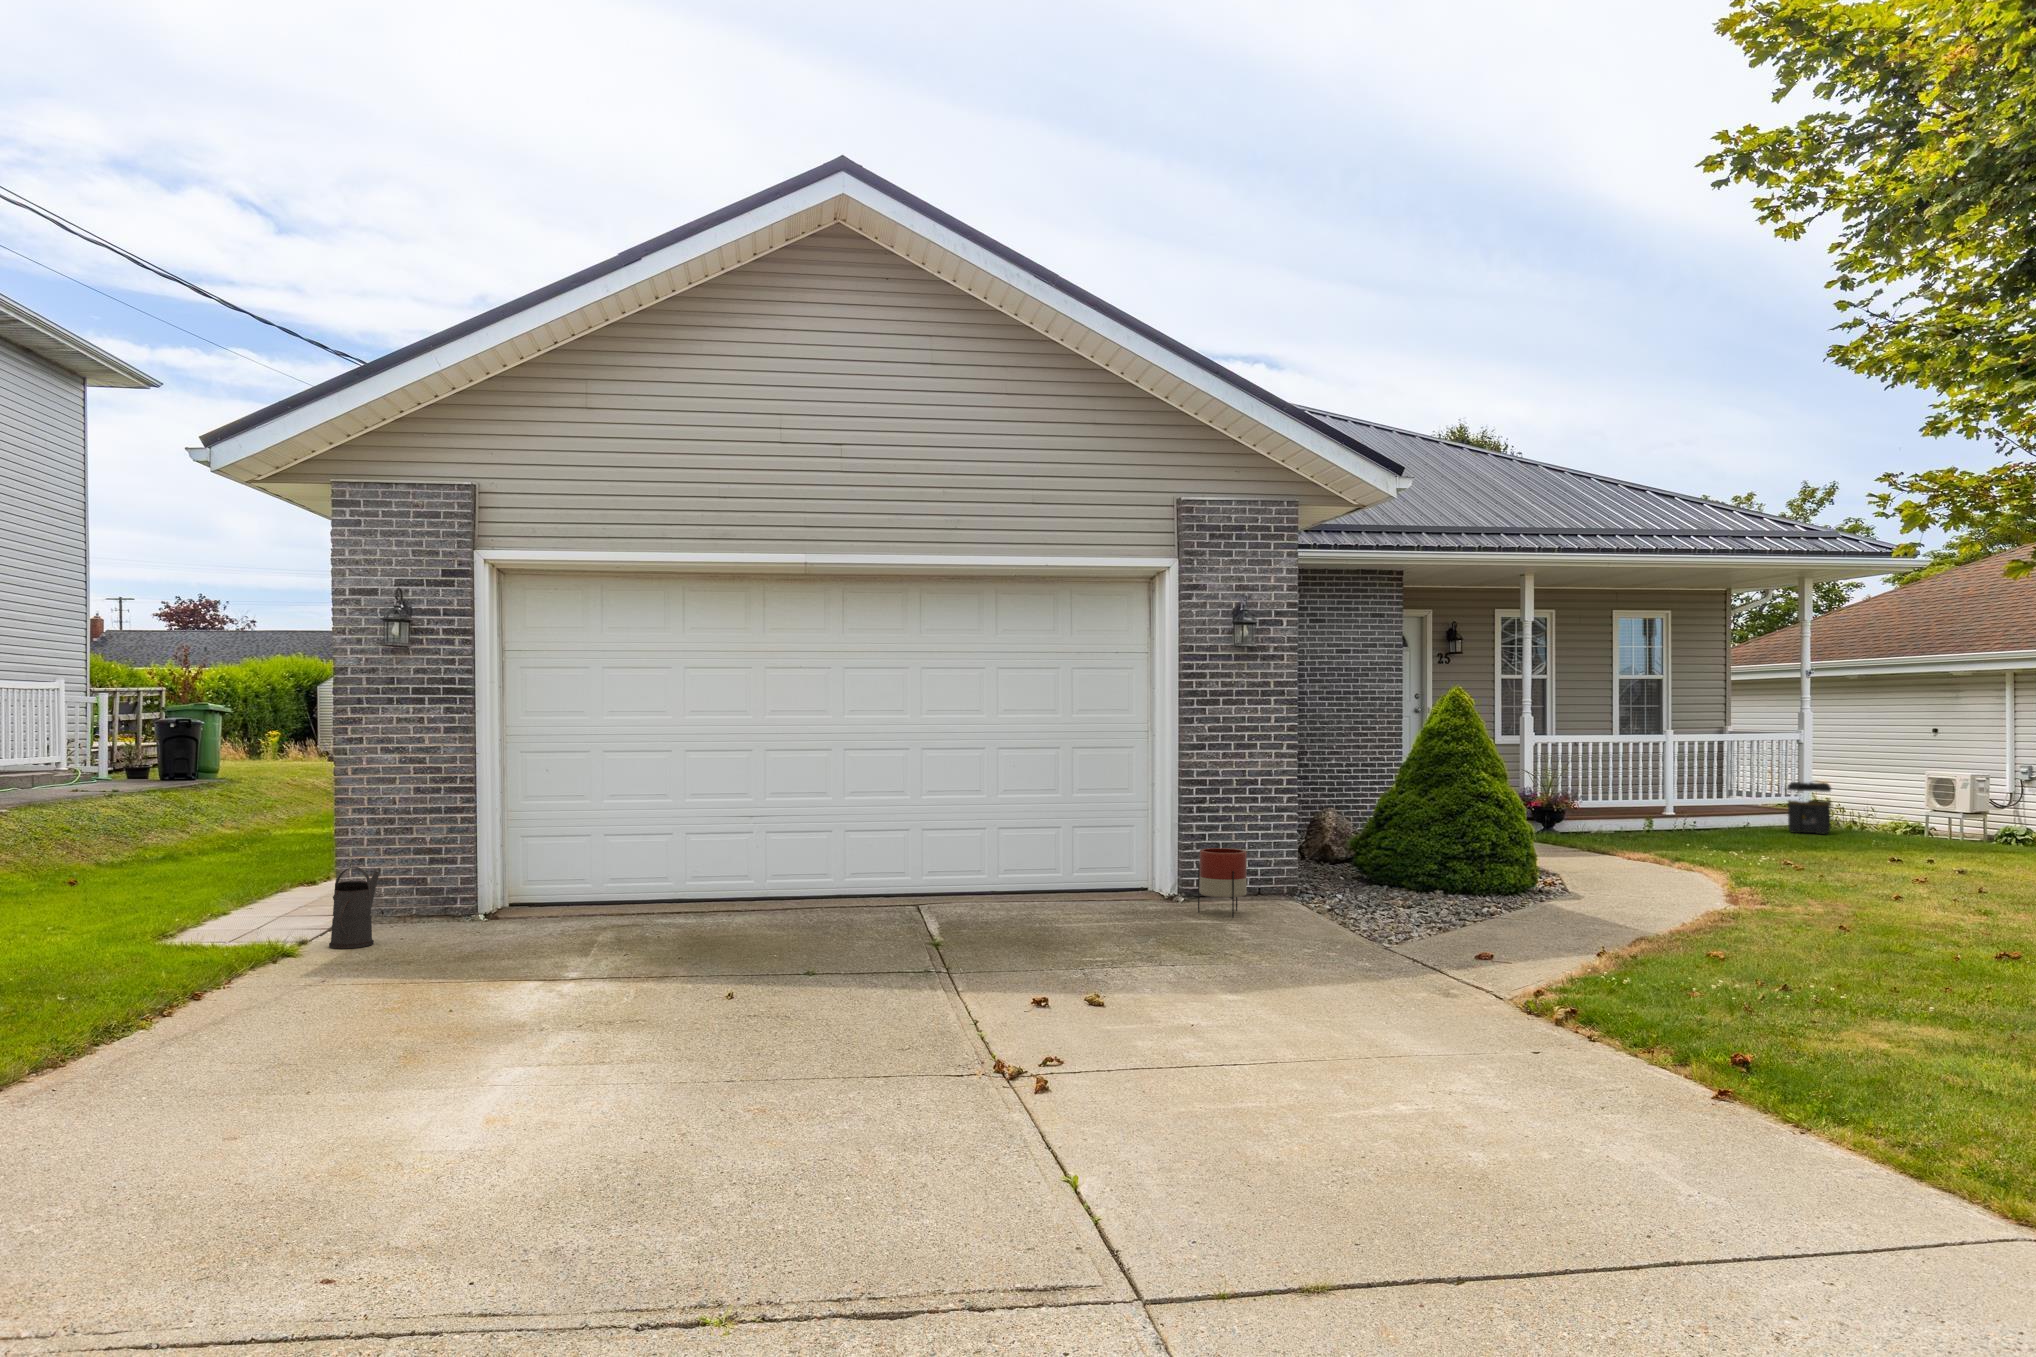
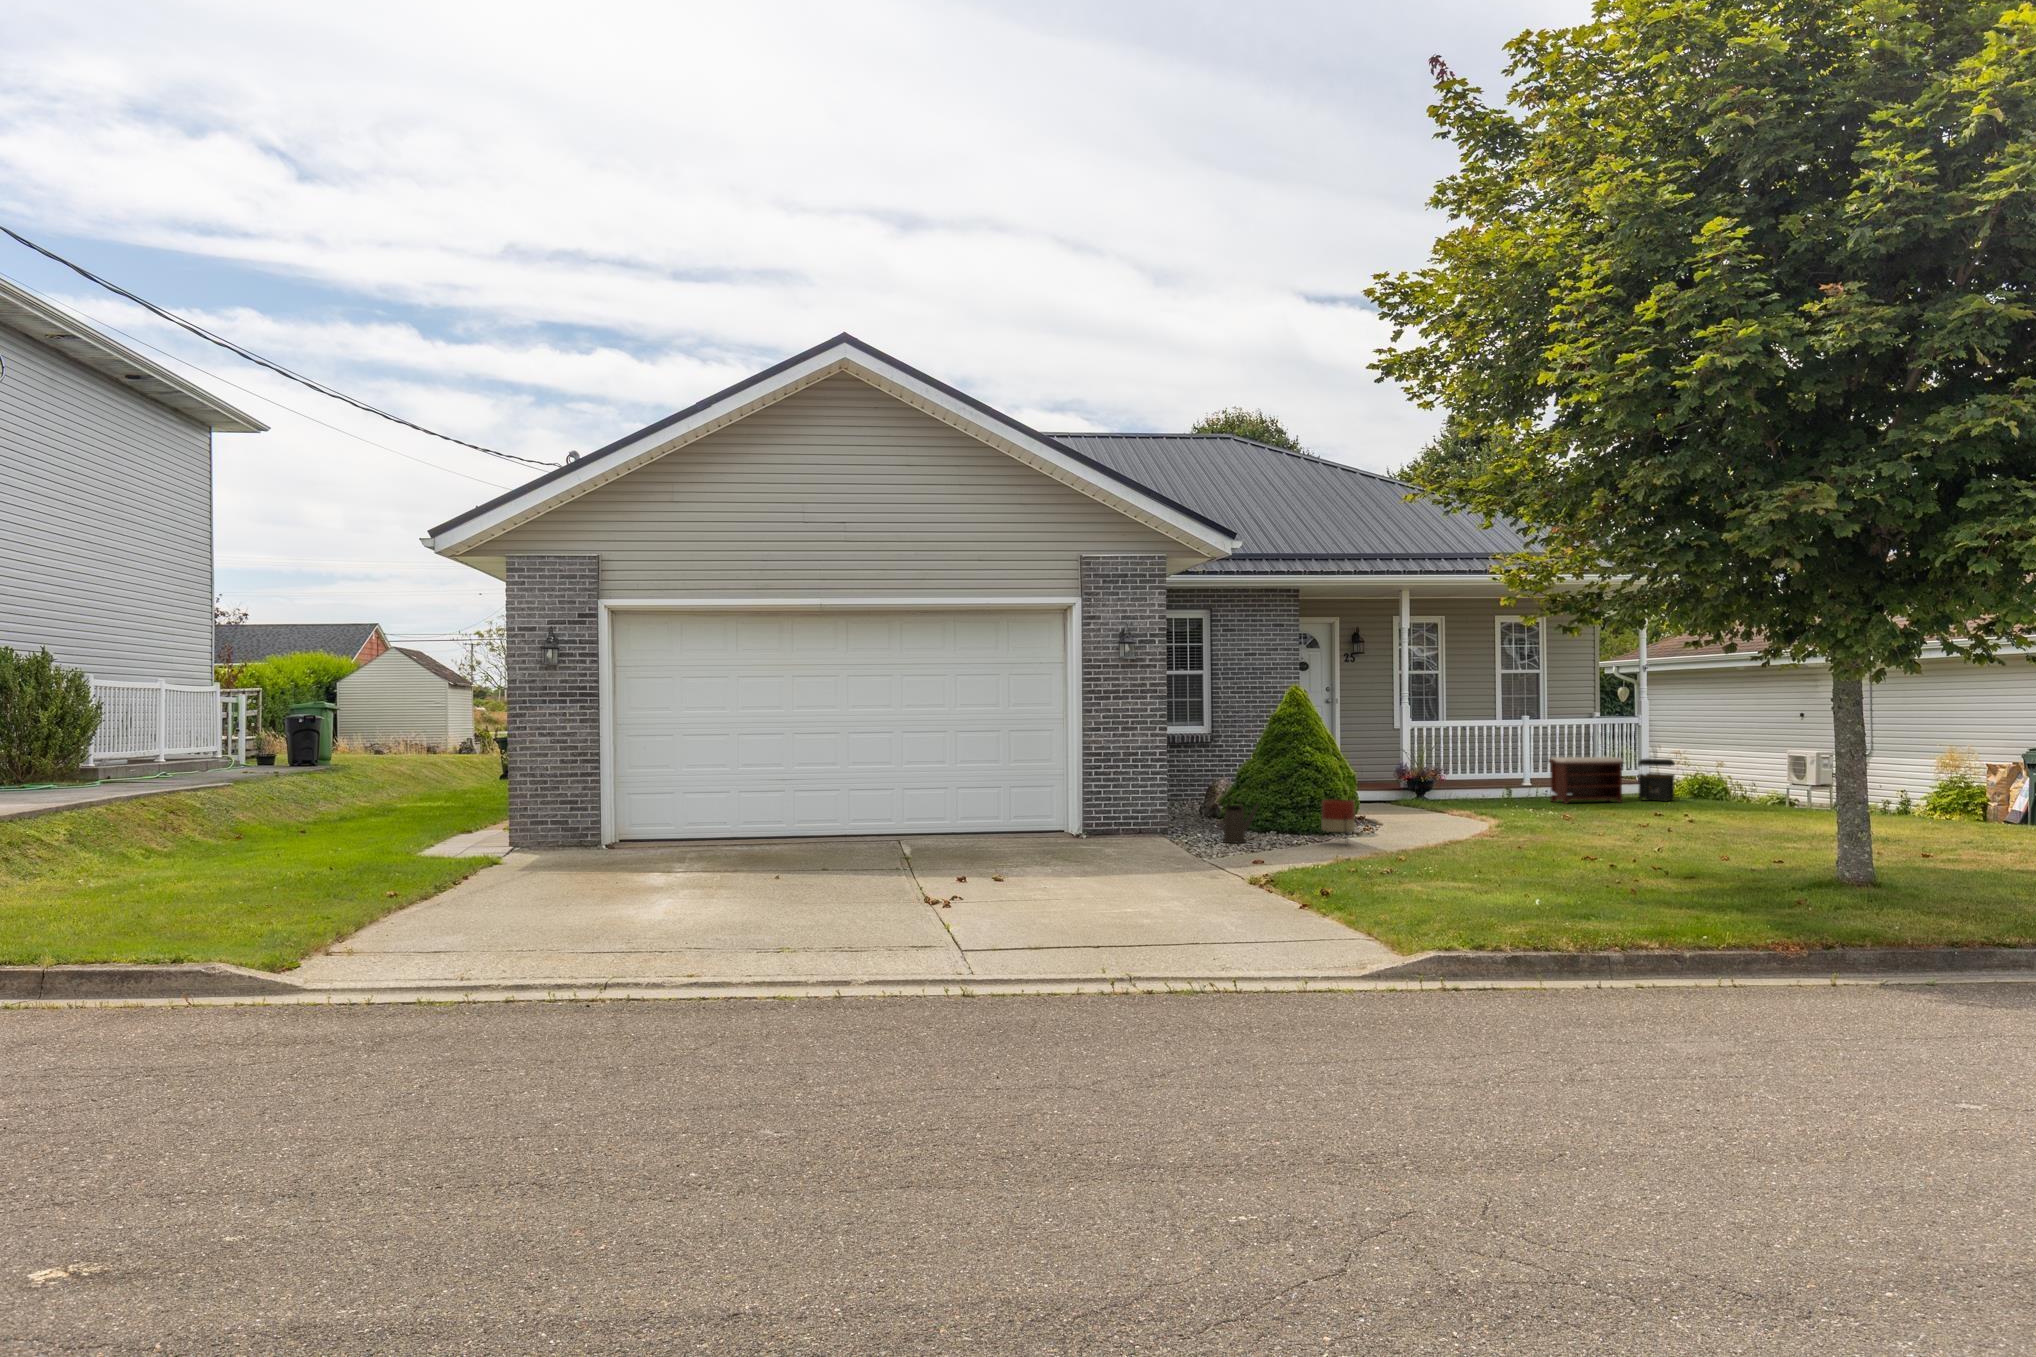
bench: none [1687,780,1781,838] -> present [1549,757,1624,804]
planter: present [1198,848,1247,917] -> present [1321,799,1355,833]
watering can: present [329,867,379,949] -> present [1222,799,1259,843]

